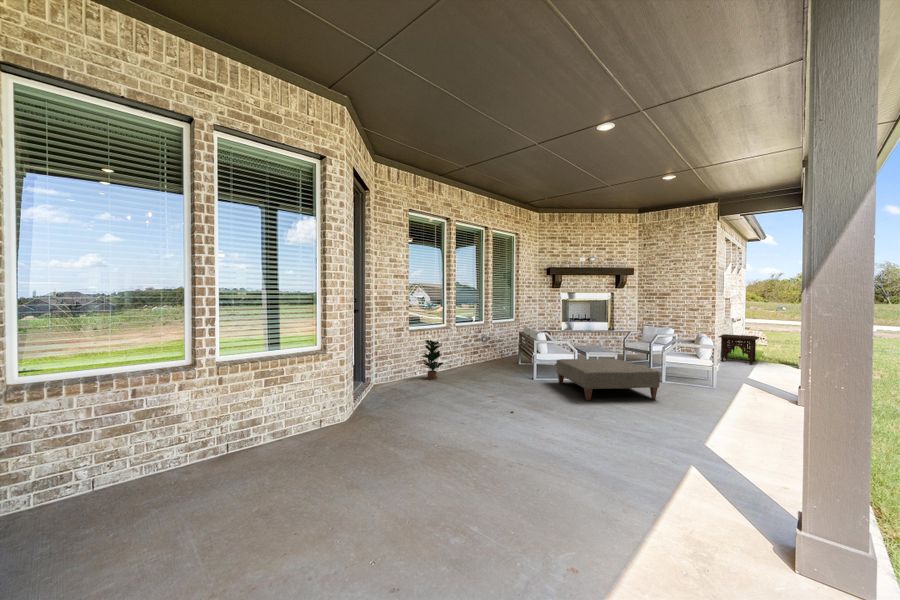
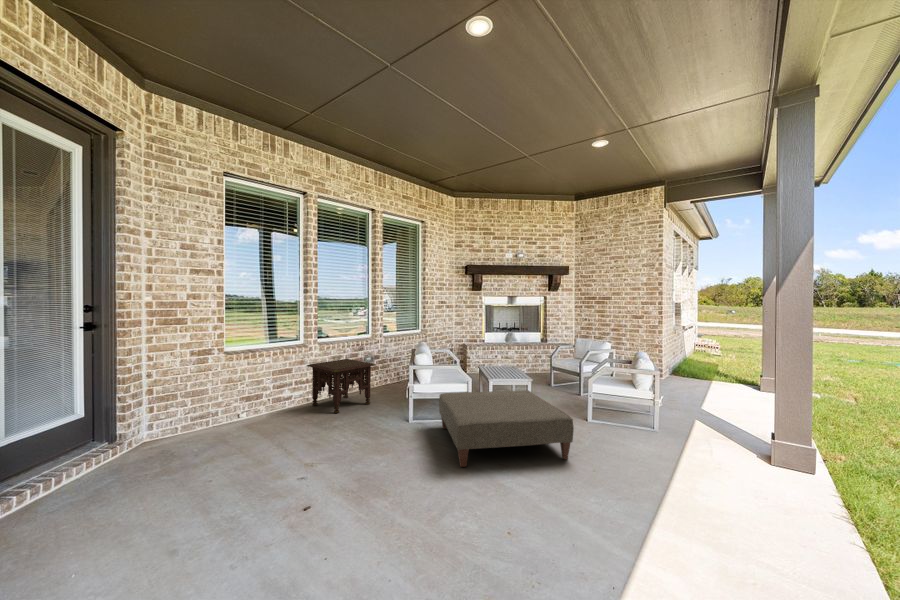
side table: present [719,334,759,365] -> present [307,359,376,413]
potted plant: present [422,340,443,379] -> none [241,365,280,426]

